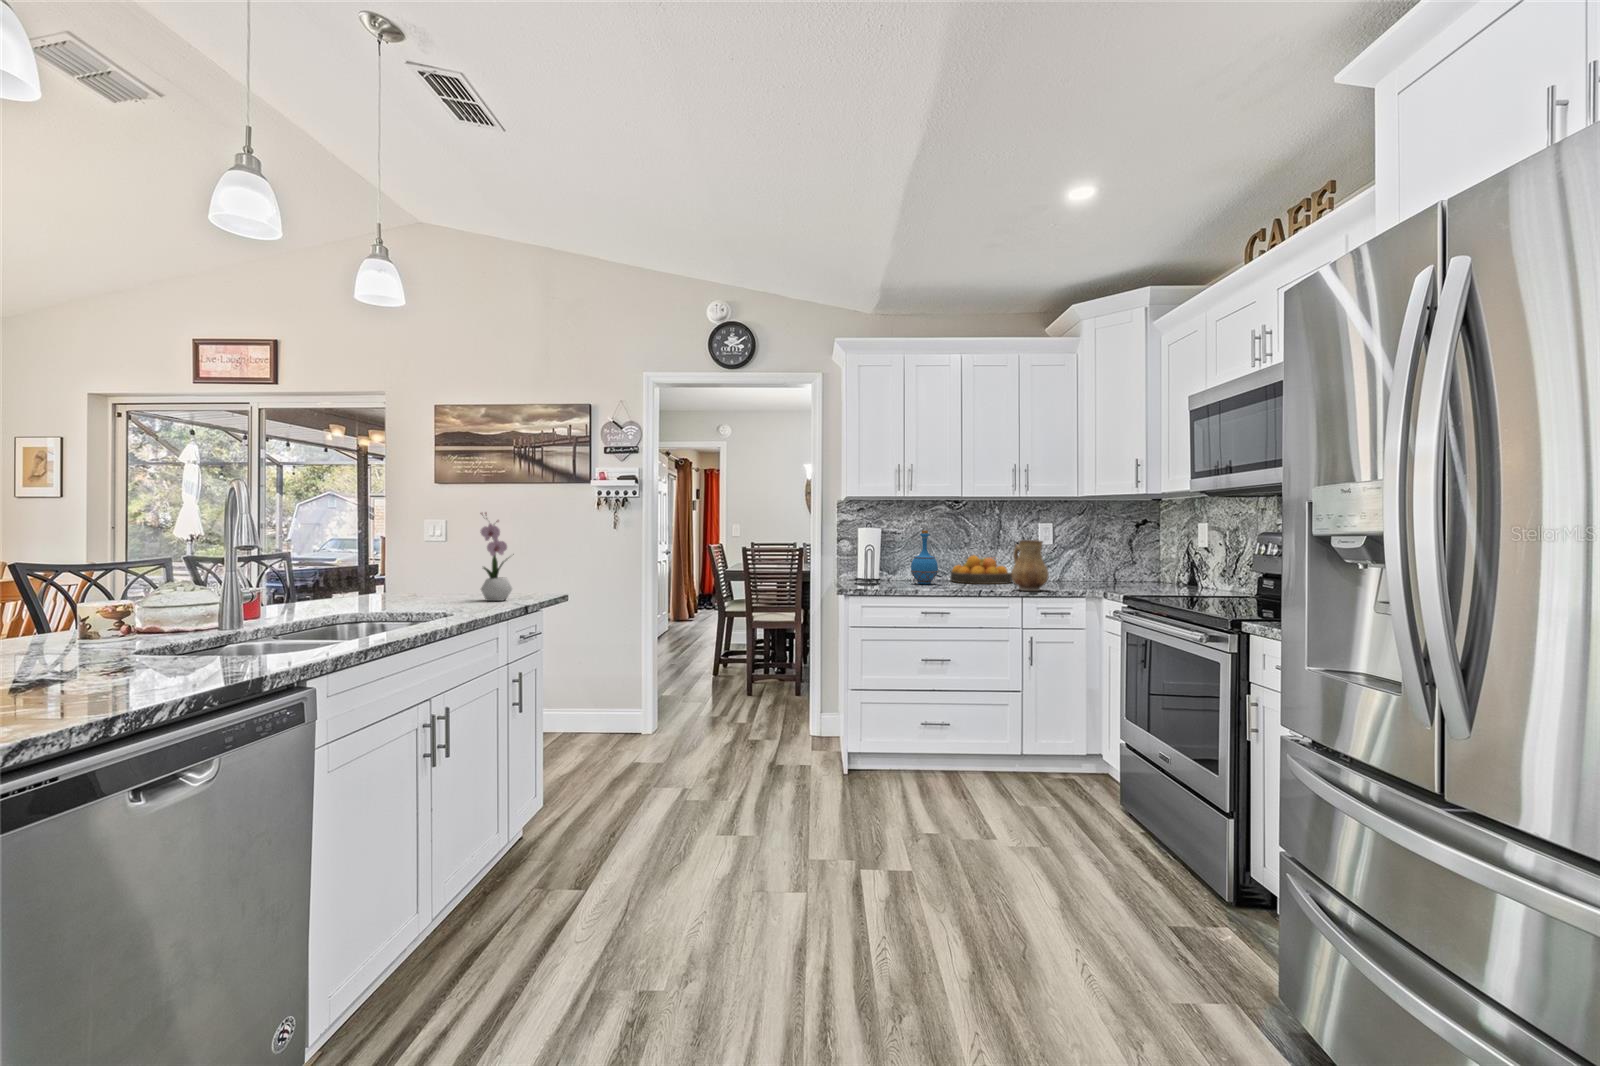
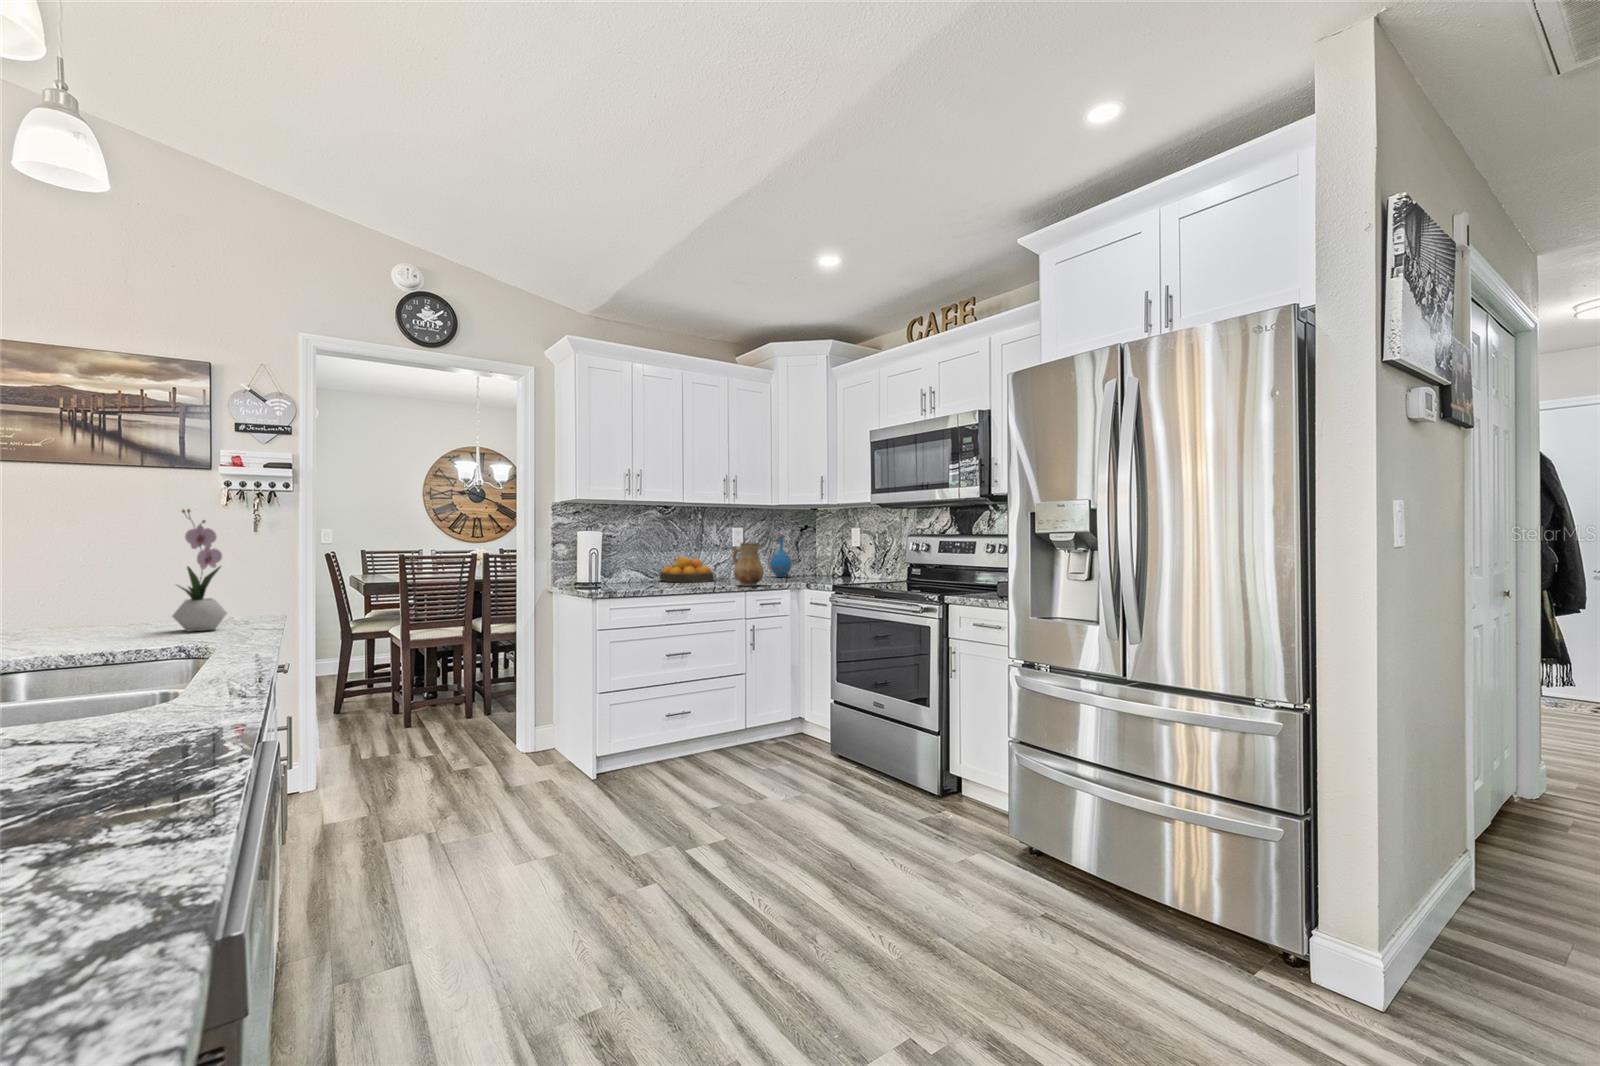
bottle: present [911,531,938,584] -> present [770,534,791,577]

